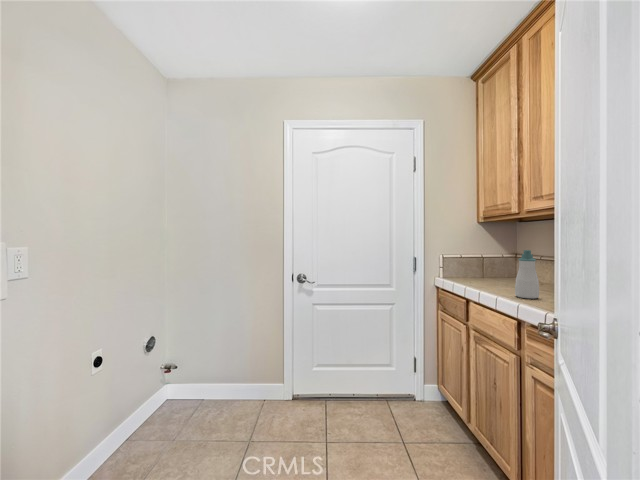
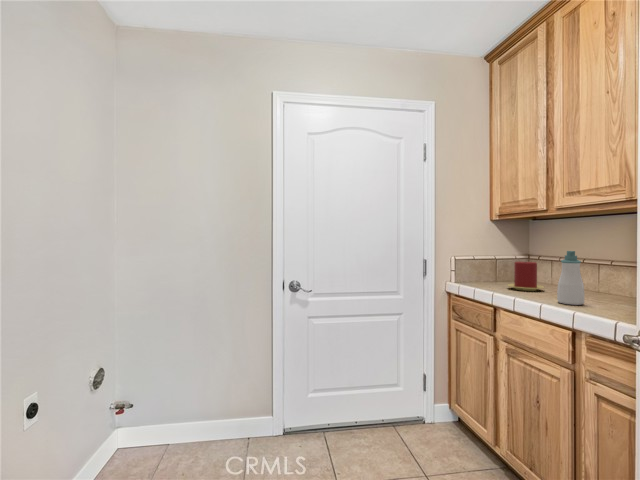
candle: none [485,260,519,286] -> present [508,262,545,291]

